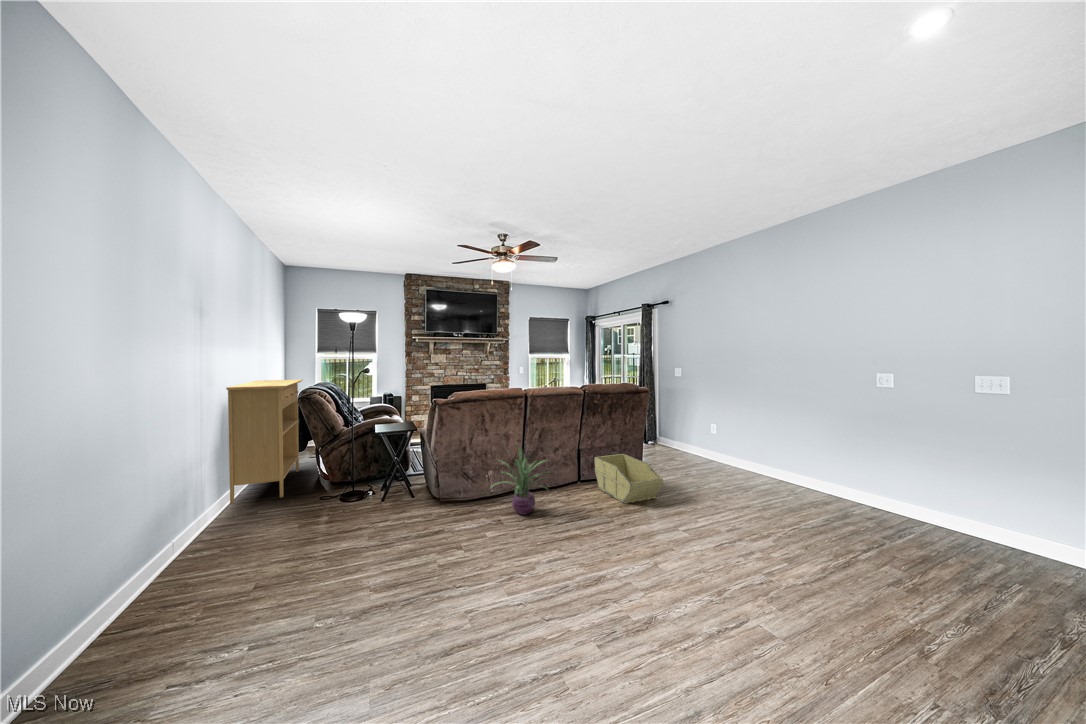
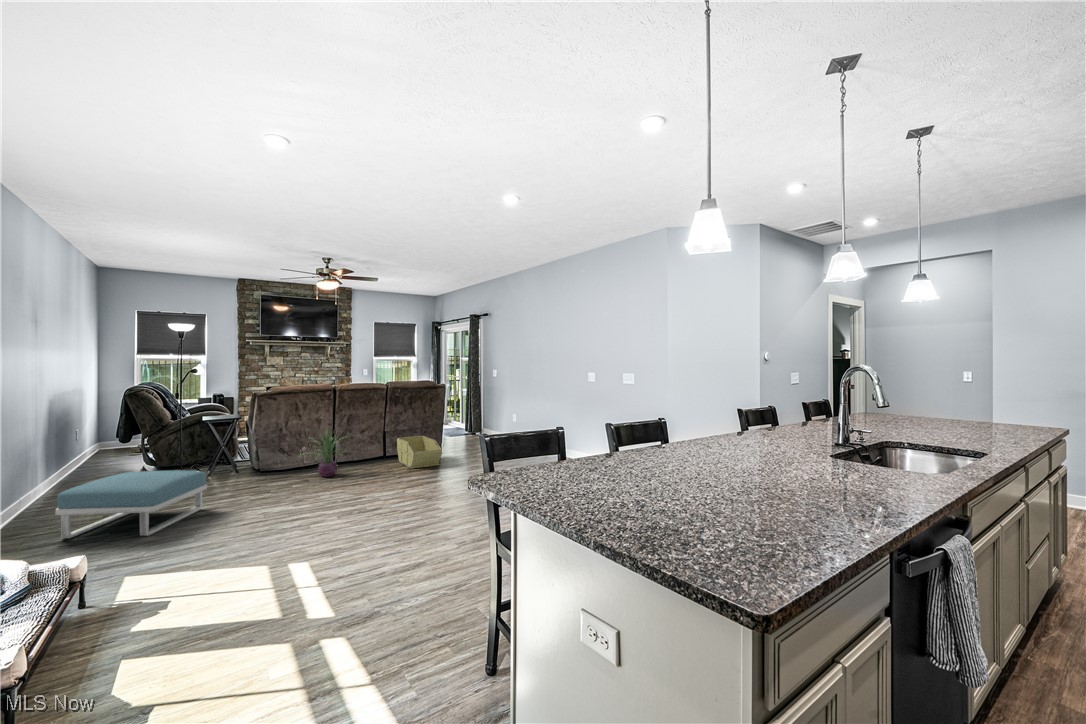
console table: present [226,380,302,504] -> none [60,379,129,483]
footstool: none [164,524,385,673] -> present [55,470,207,539]

